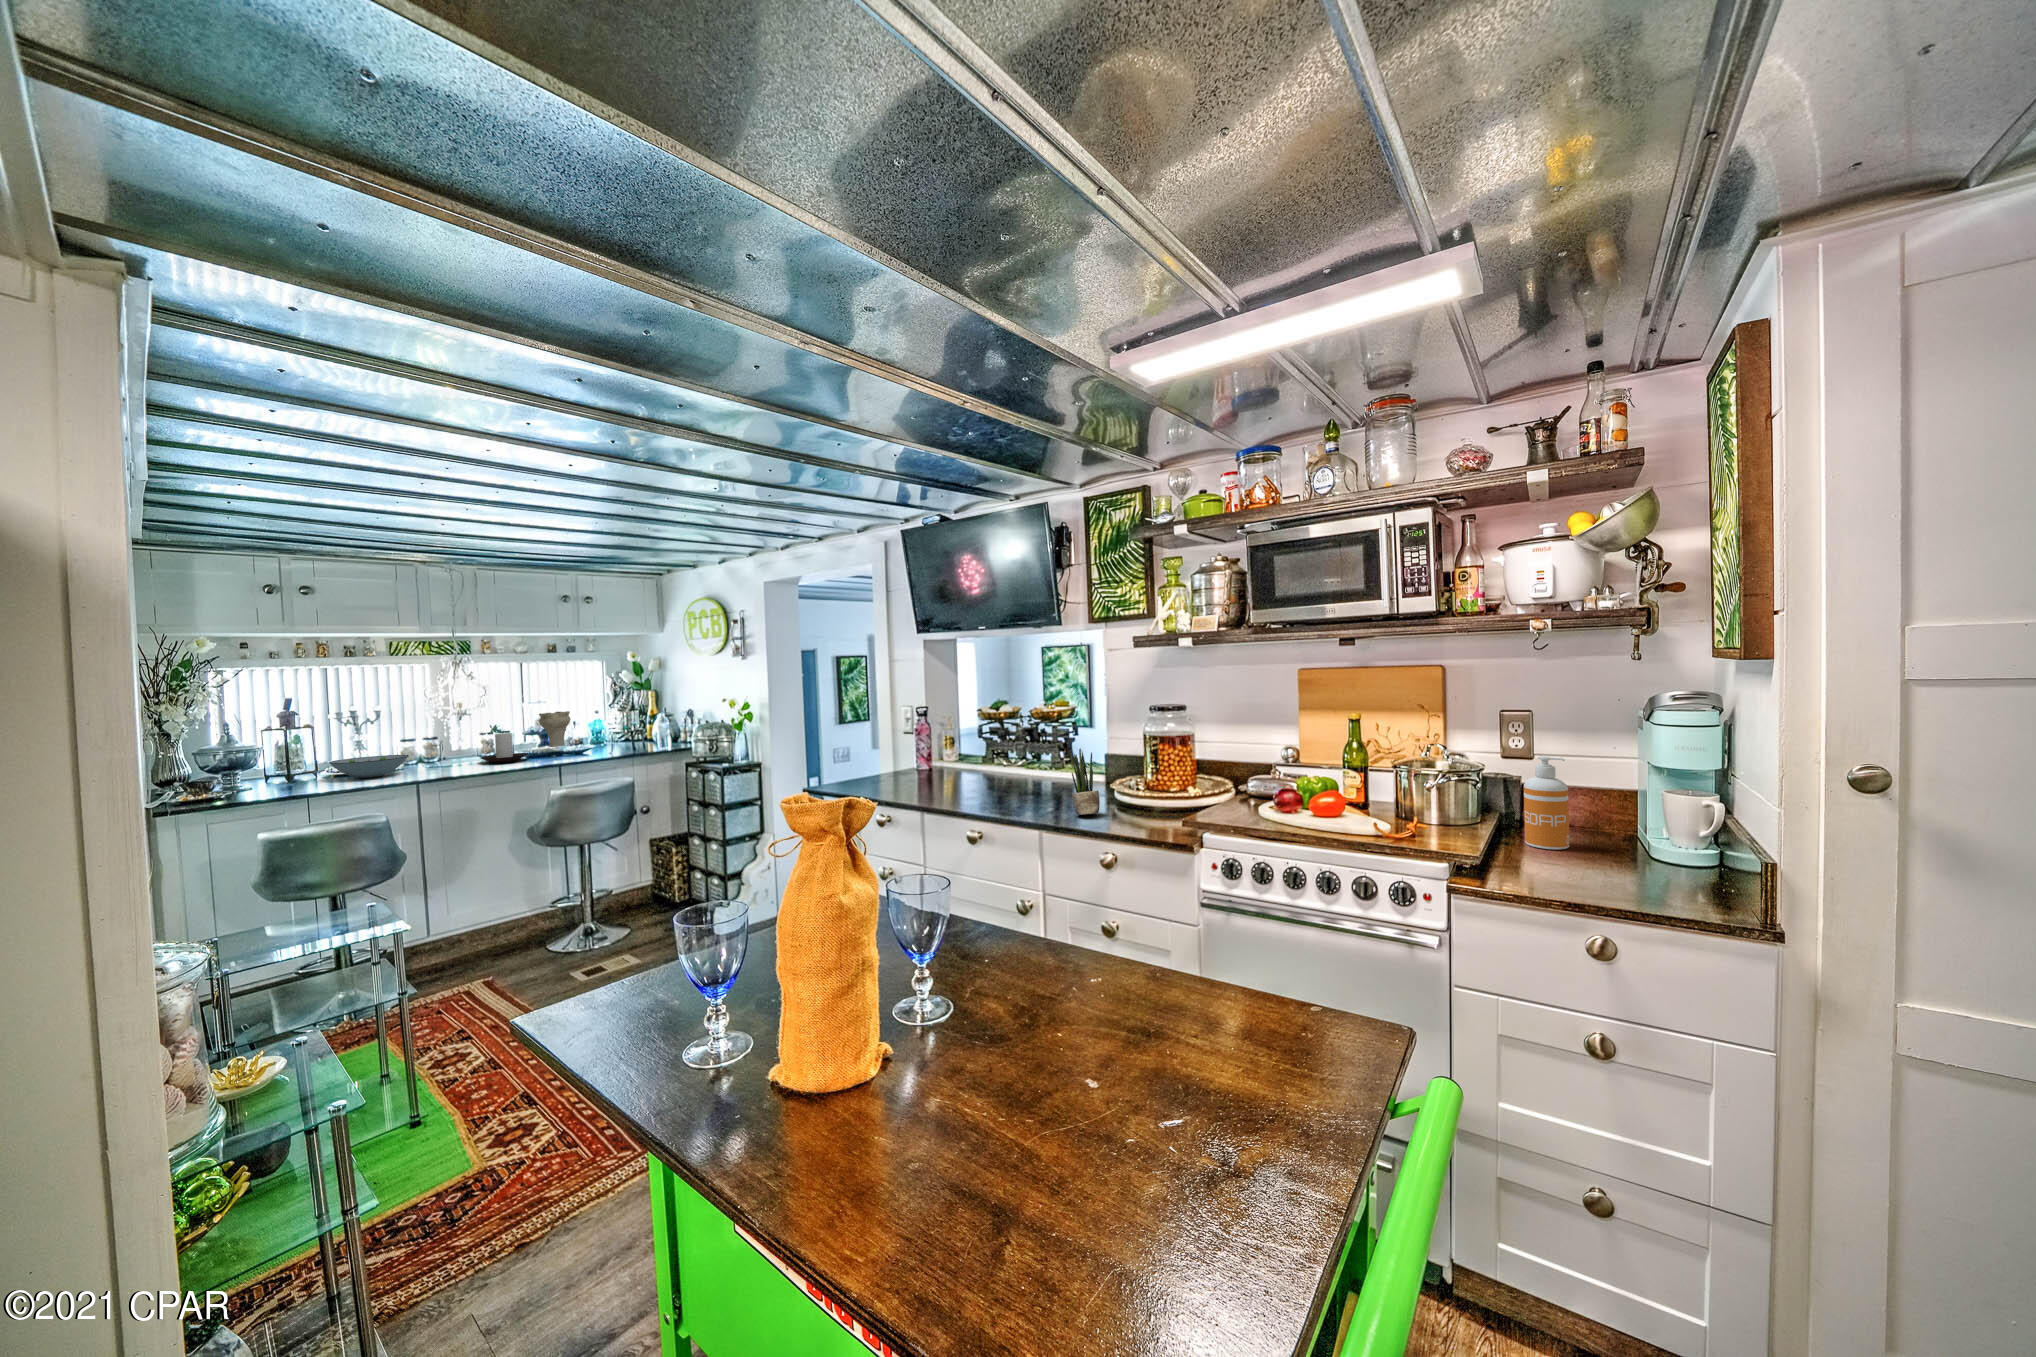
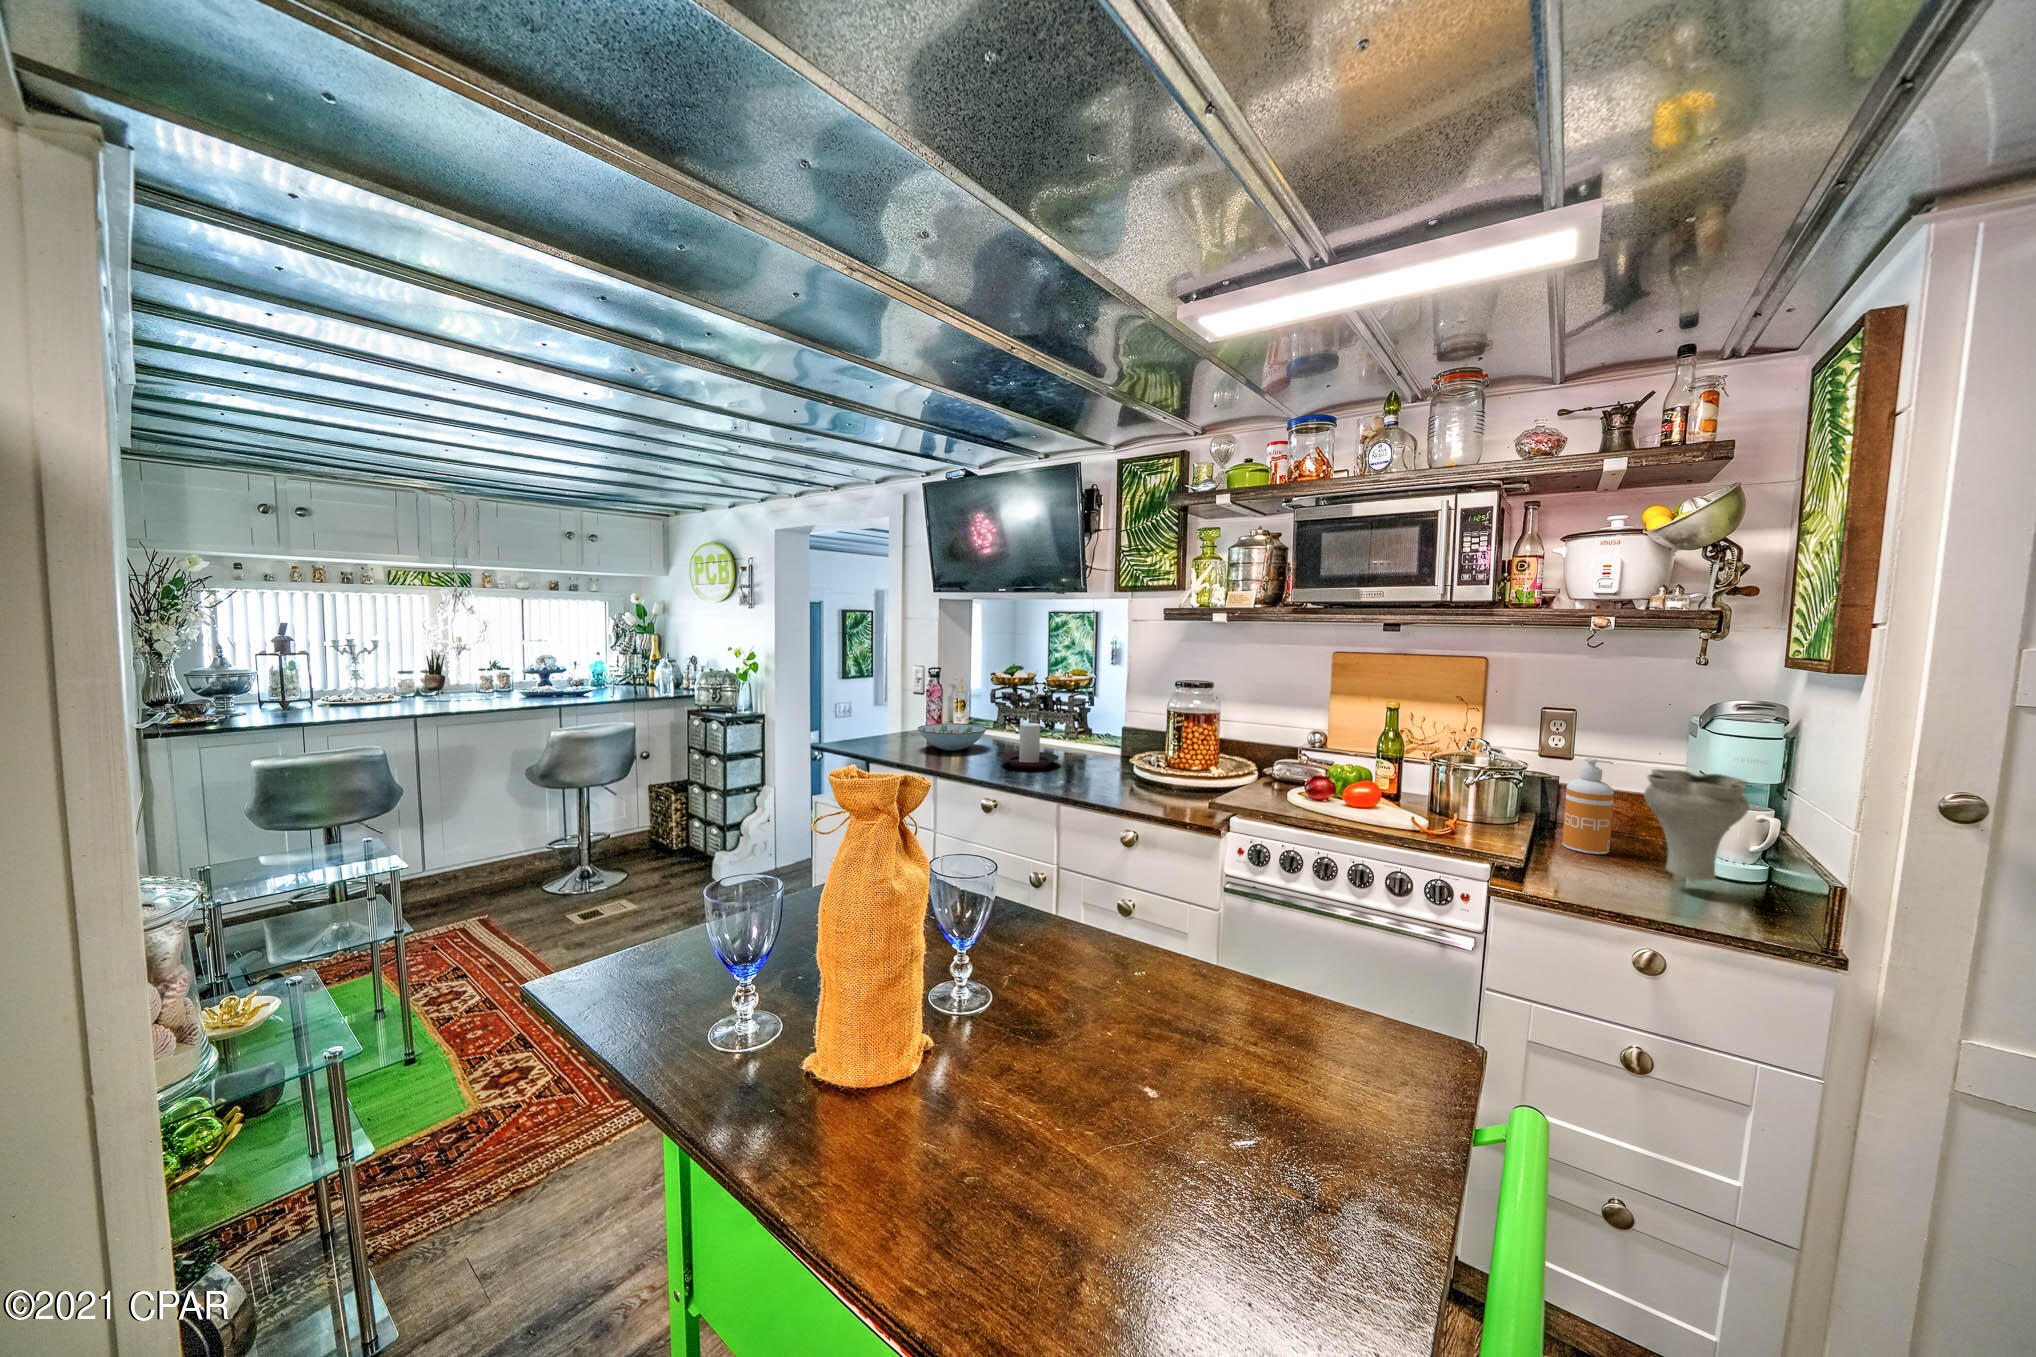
vase: present [539,711,570,747] -> present [1644,769,1749,880]
candle holder: present [480,733,528,763] -> present [1000,723,1059,769]
potted plant: present [1071,749,1100,815] -> present [425,650,445,689]
decorative bowl: present [329,755,409,778] -> present [918,723,987,751]

